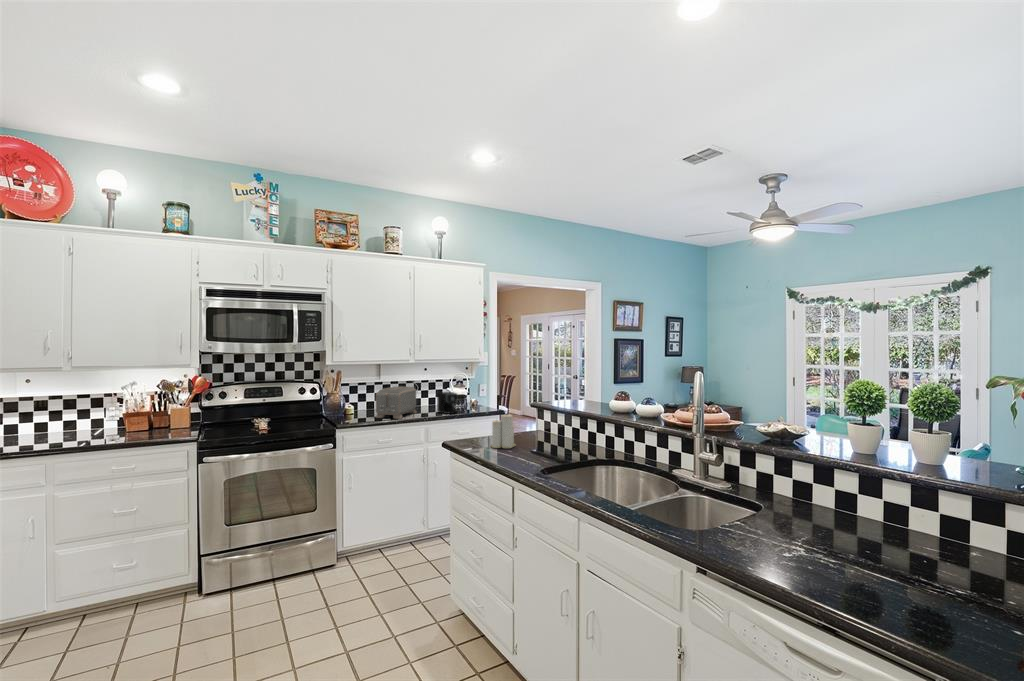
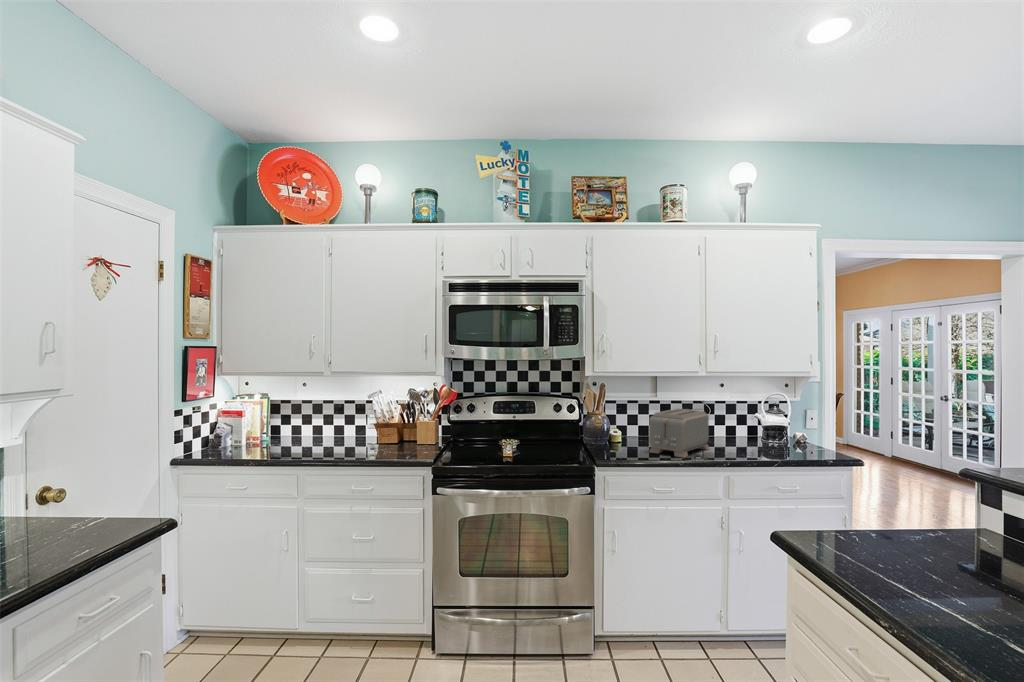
coffee maker: present [437,392,458,414] -> none [742,421,789,457]
candle: present [491,414,516,448] -> none [862,490,924,568]

